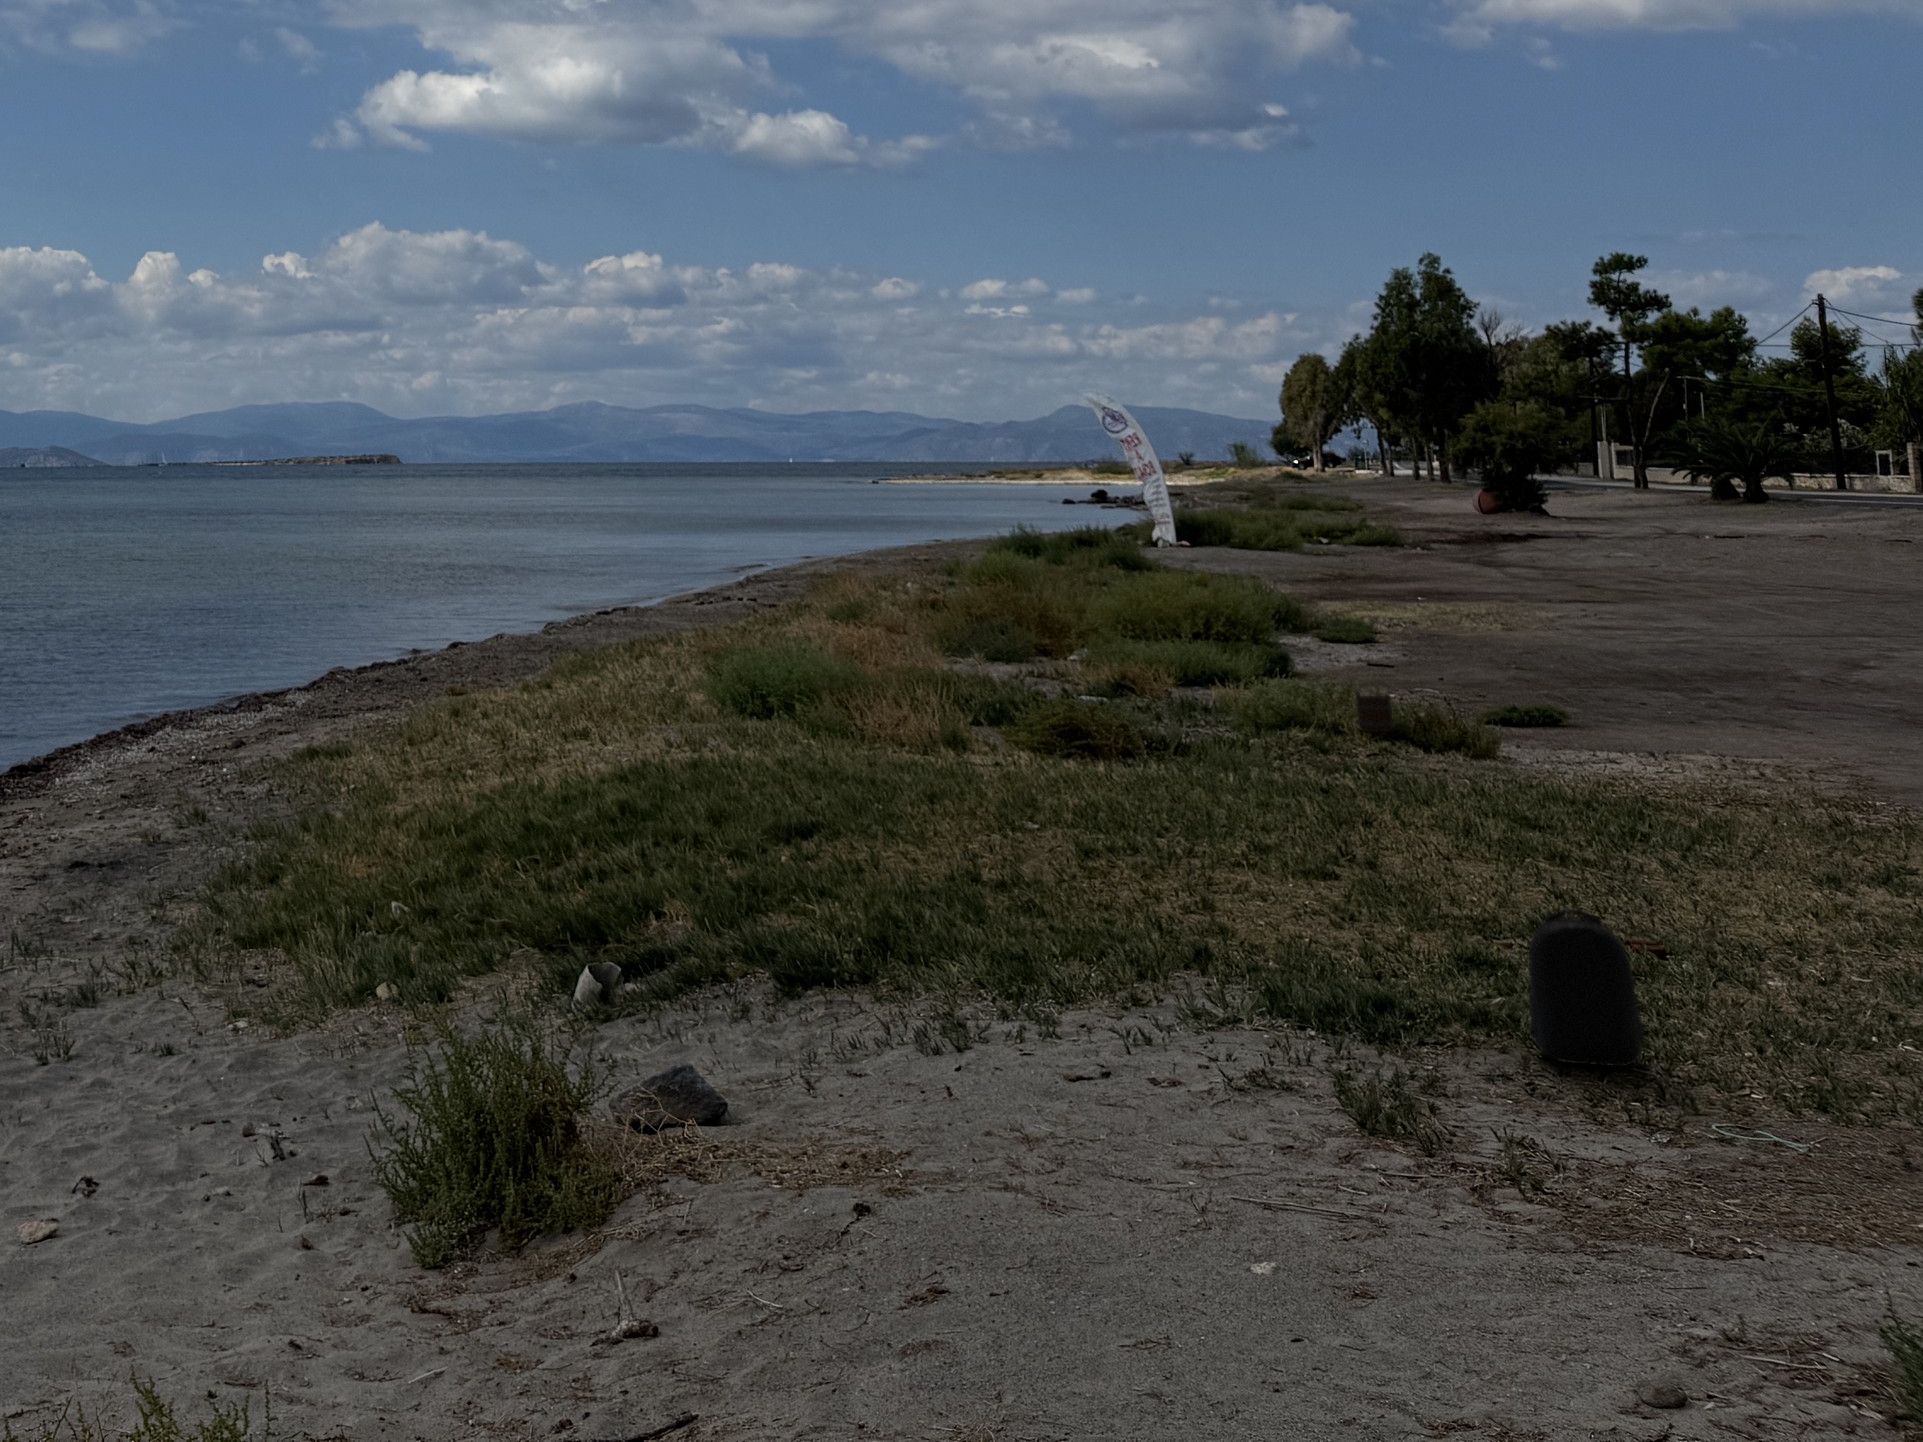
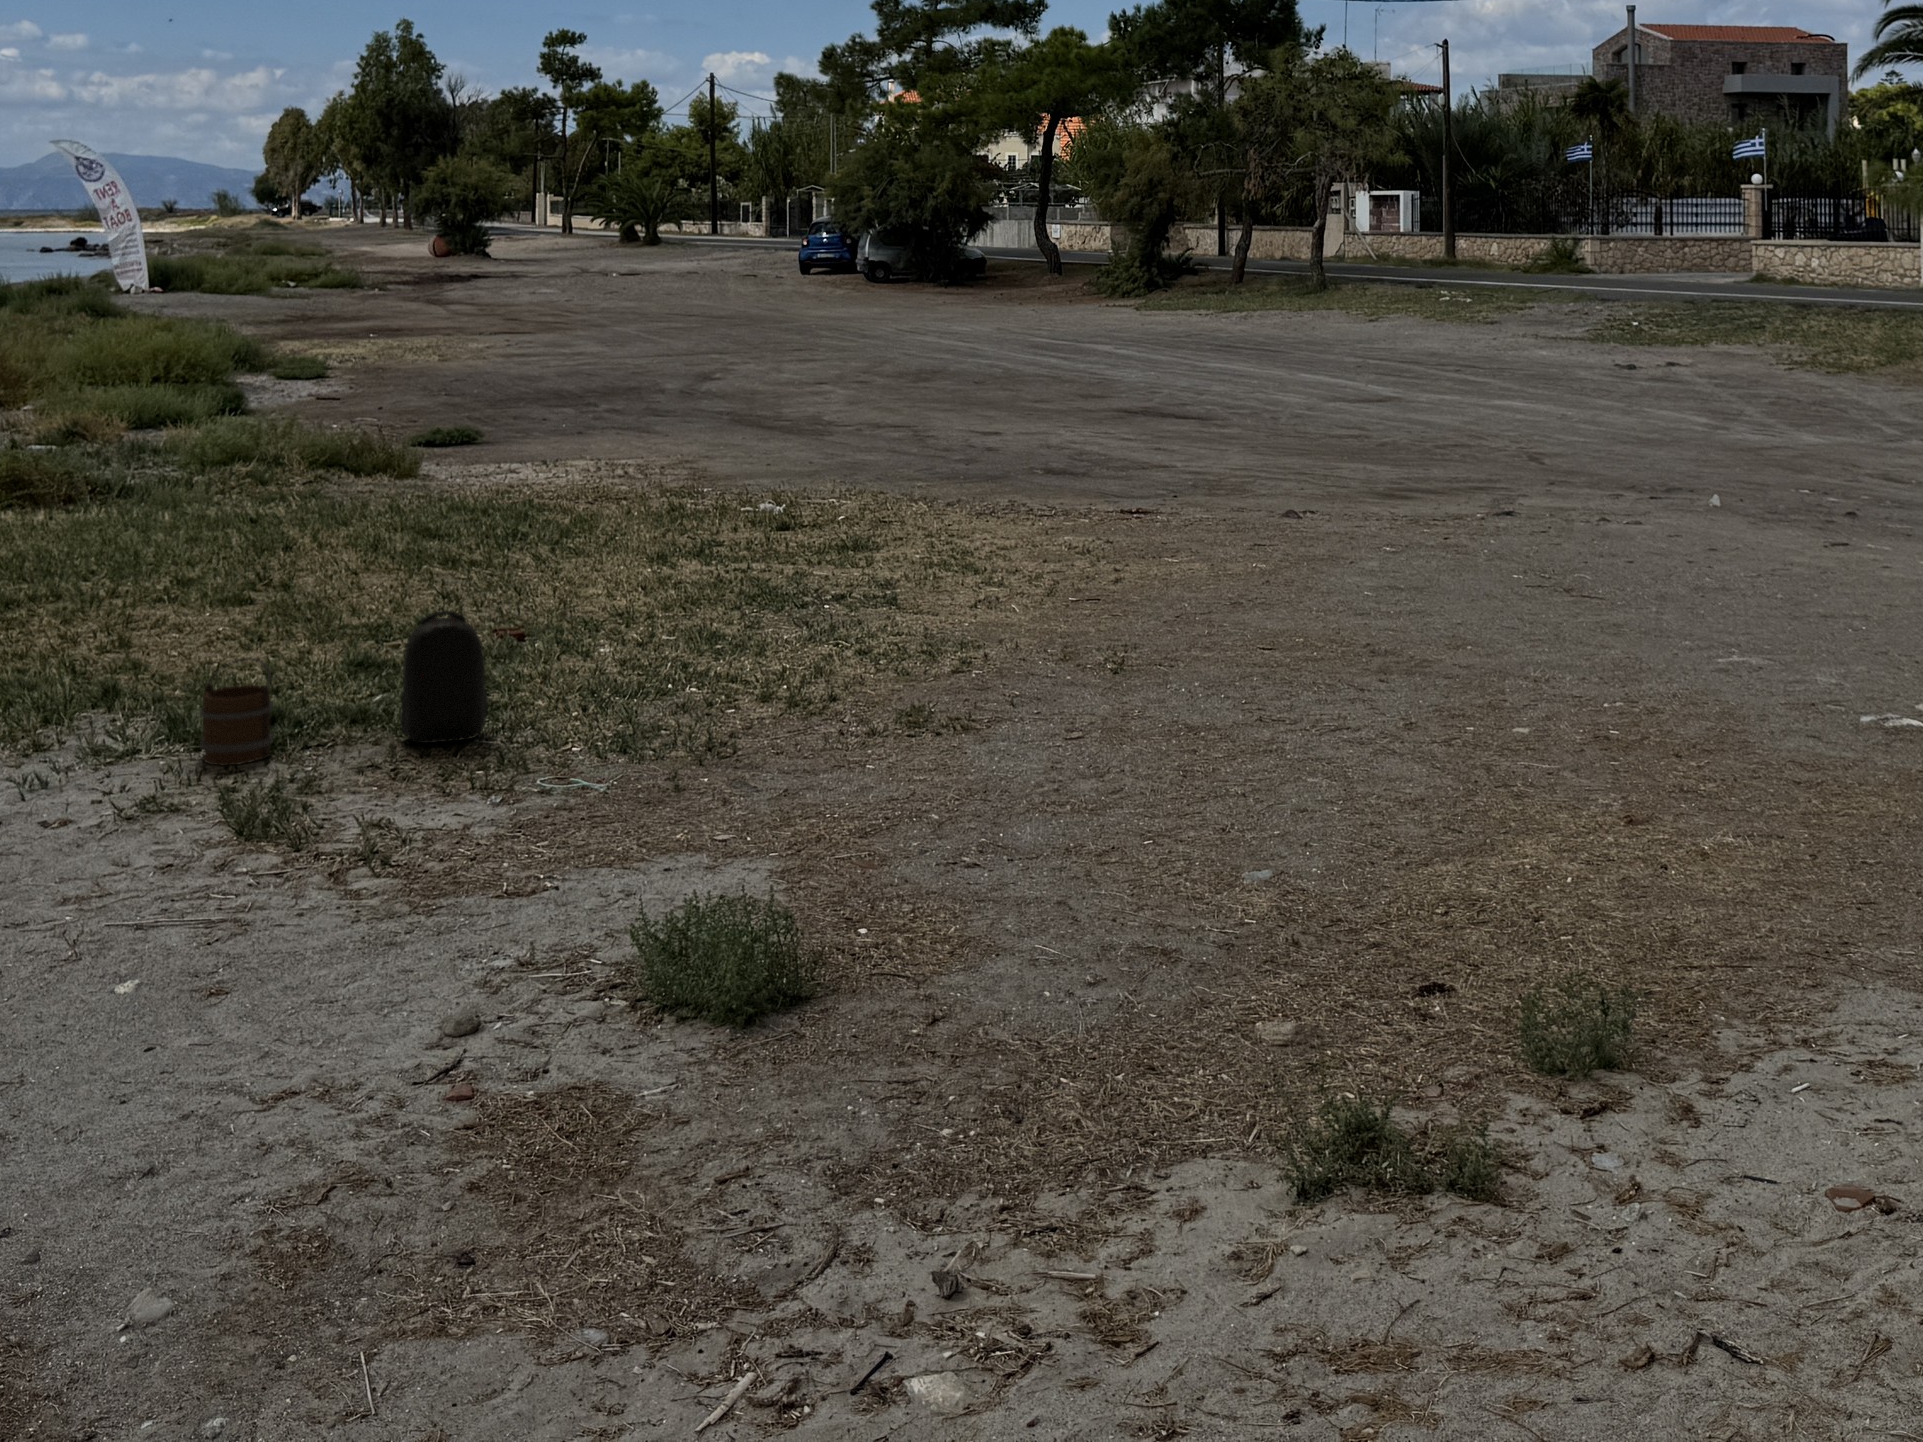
bucket: present [1356,685,1394,732] -> present [200,658,273,765]

